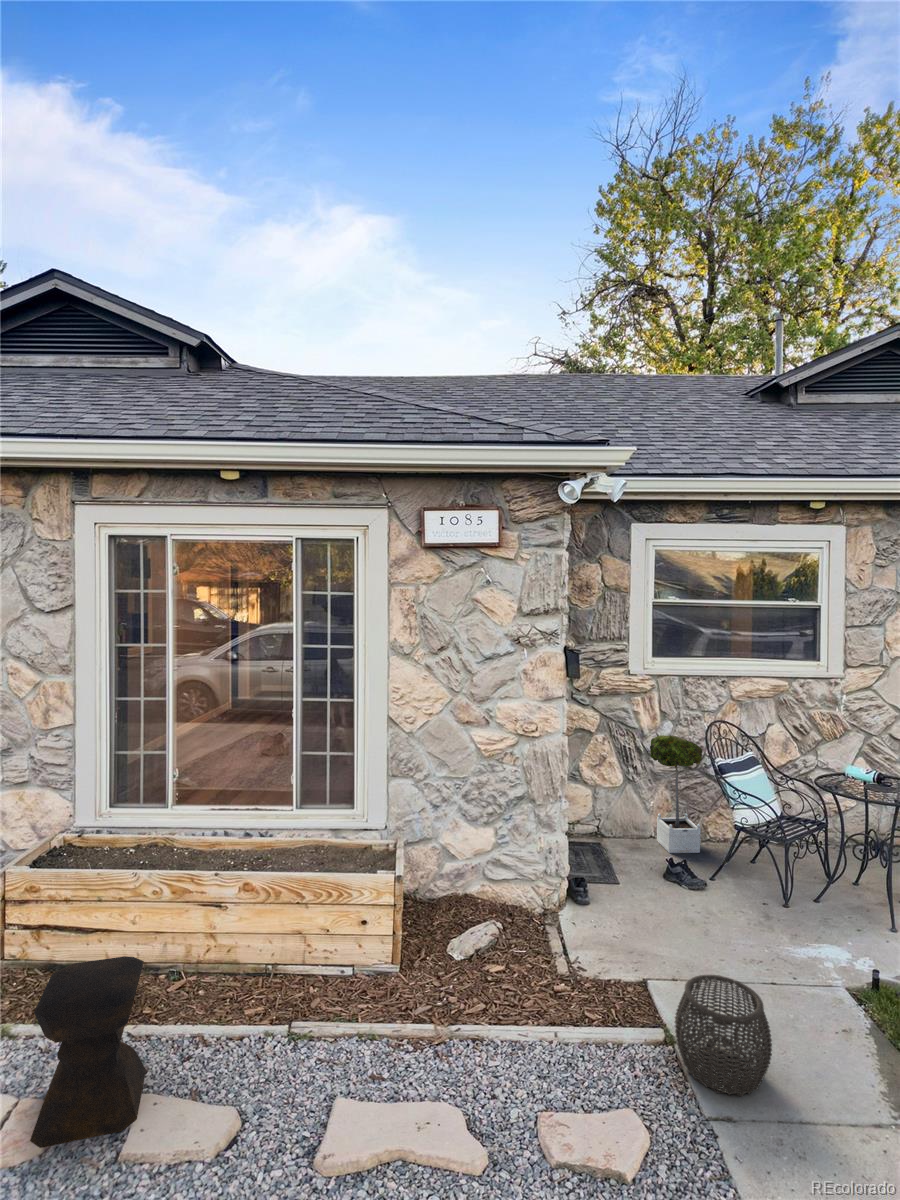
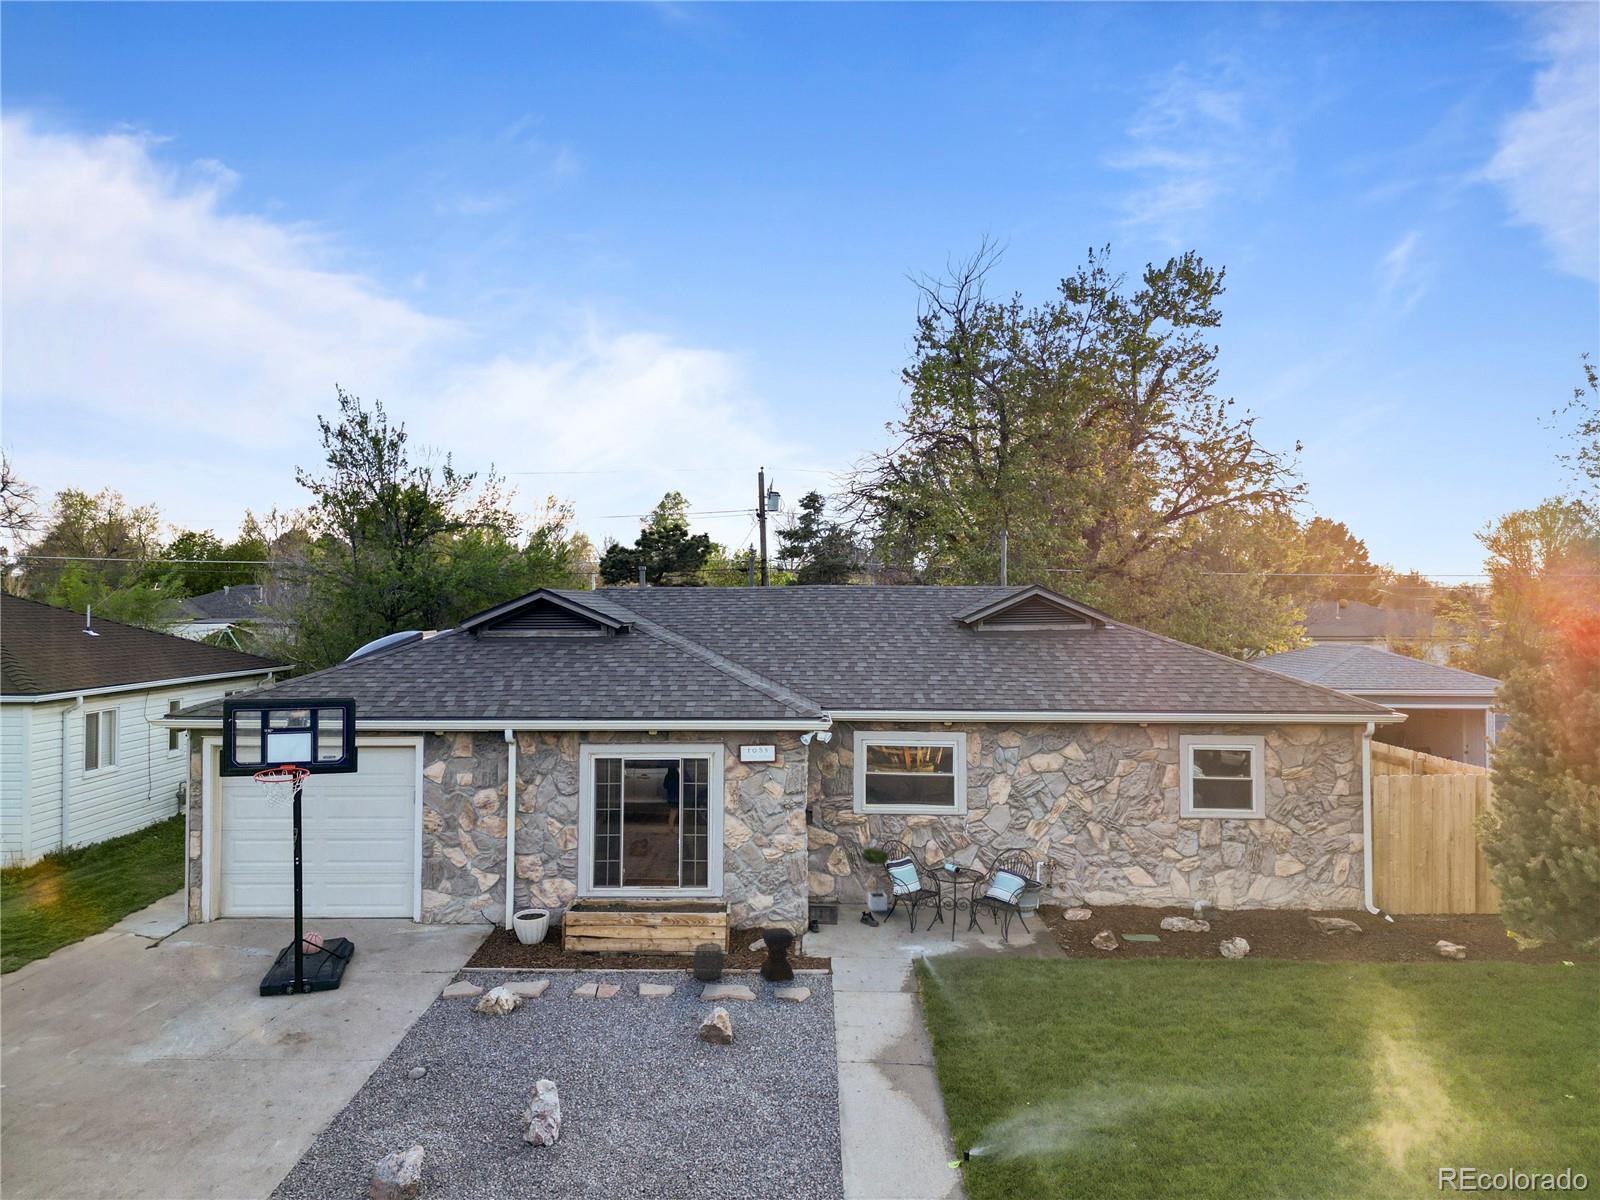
stool: present [30,956,146,1148] -> present [760,928,794,982]
woven basket: present [675,975,772,1096] -> present [692,943,724,980]

